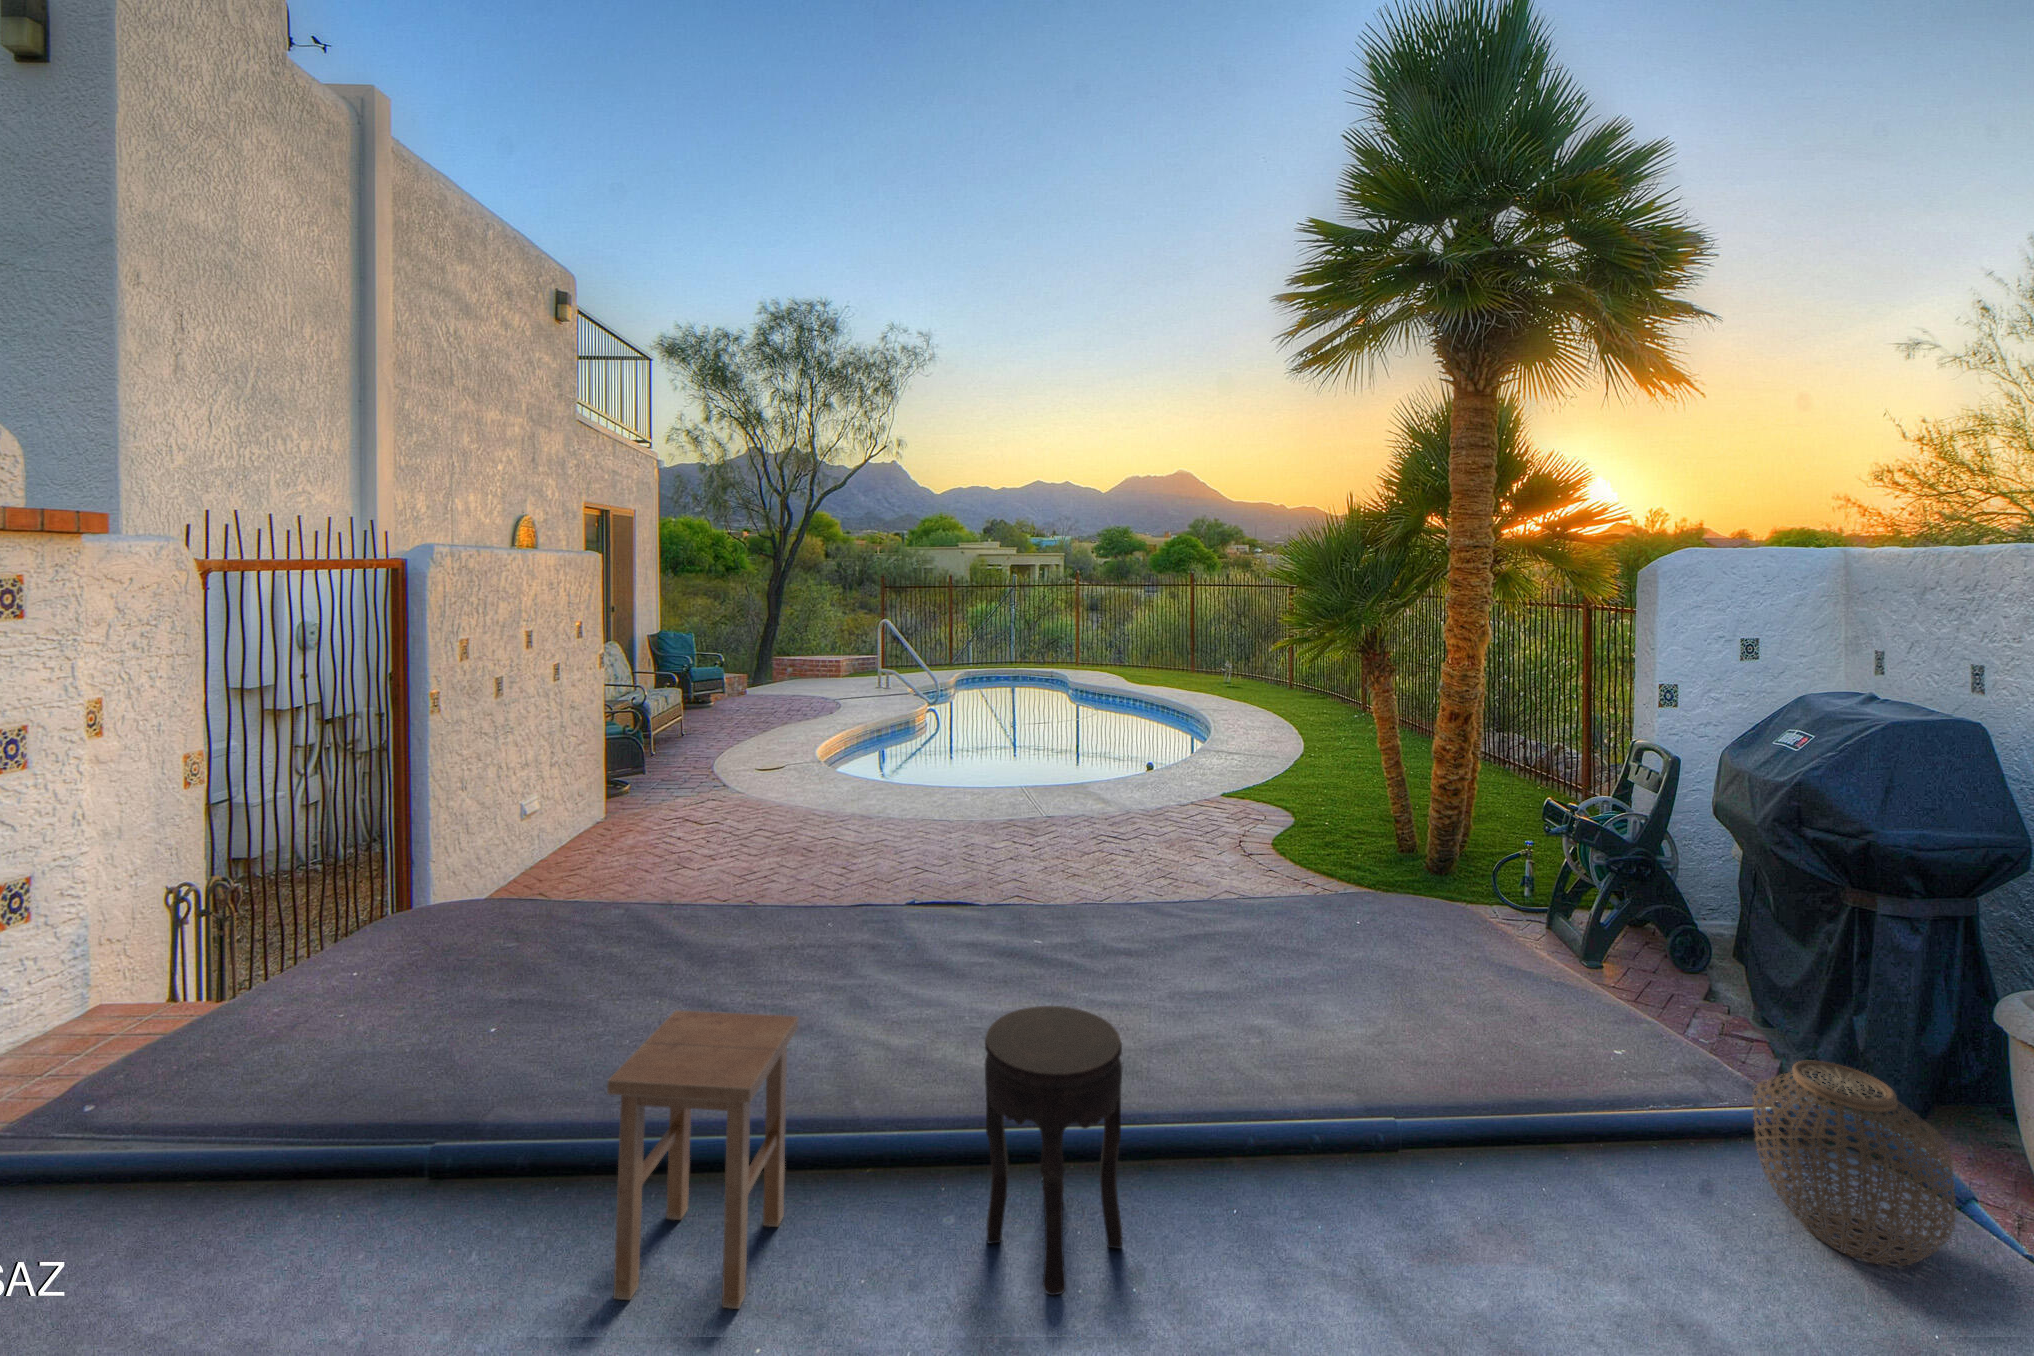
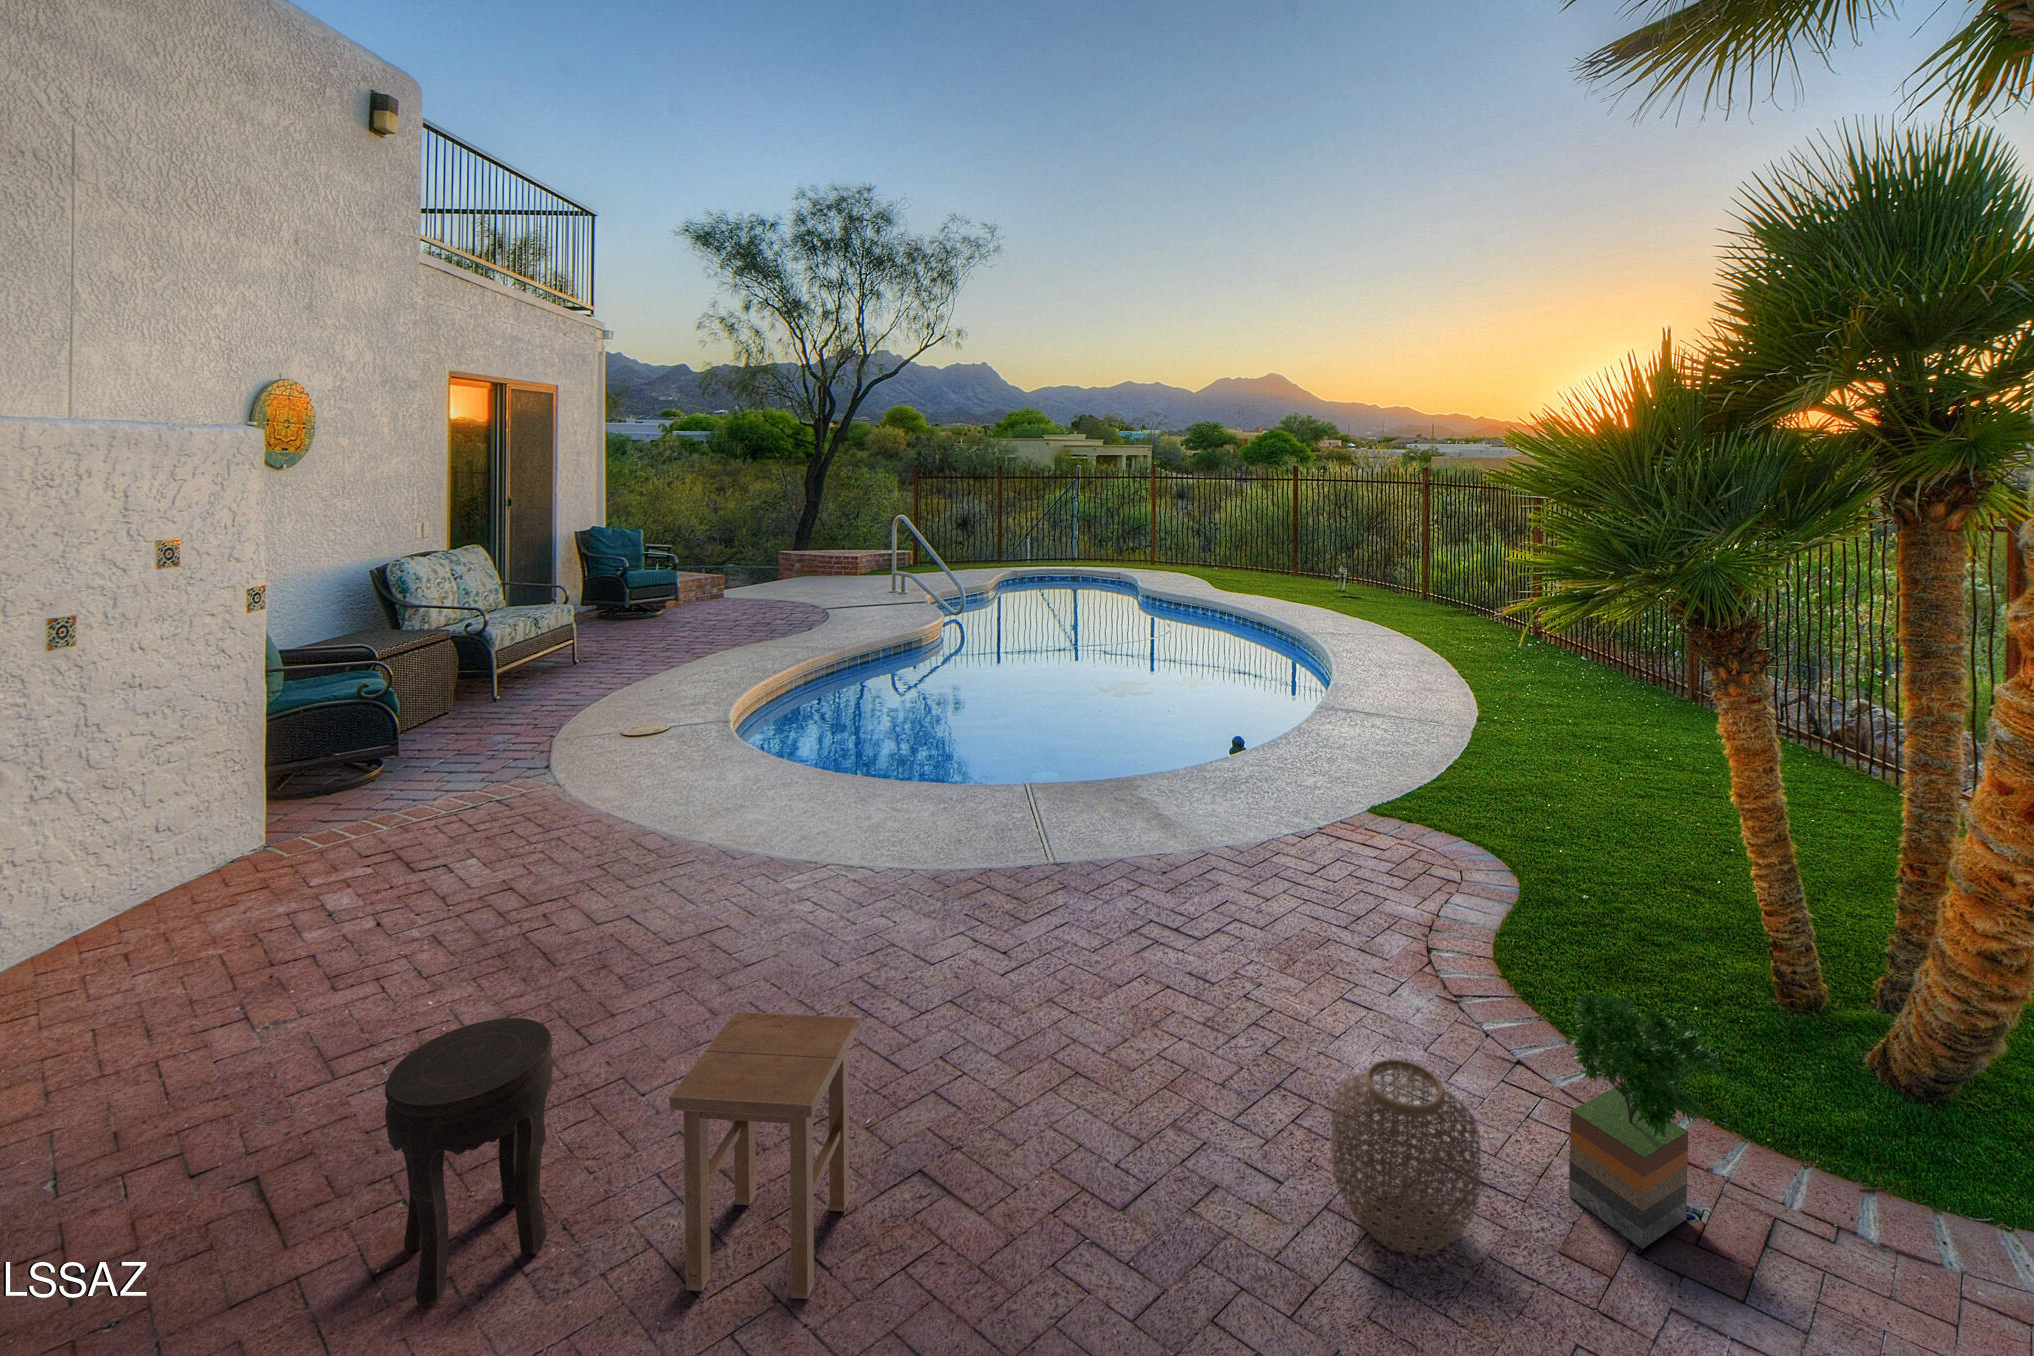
potted tree: none [1519,997,1682,1273] -> present [1569,993,1721,1249]
side table: present [985,1006,1123,1295] -> present [385,1018,553,1307]
woven basket: present [1753,1060,1956,1266] -> present [1331,1059,1481,1254]

